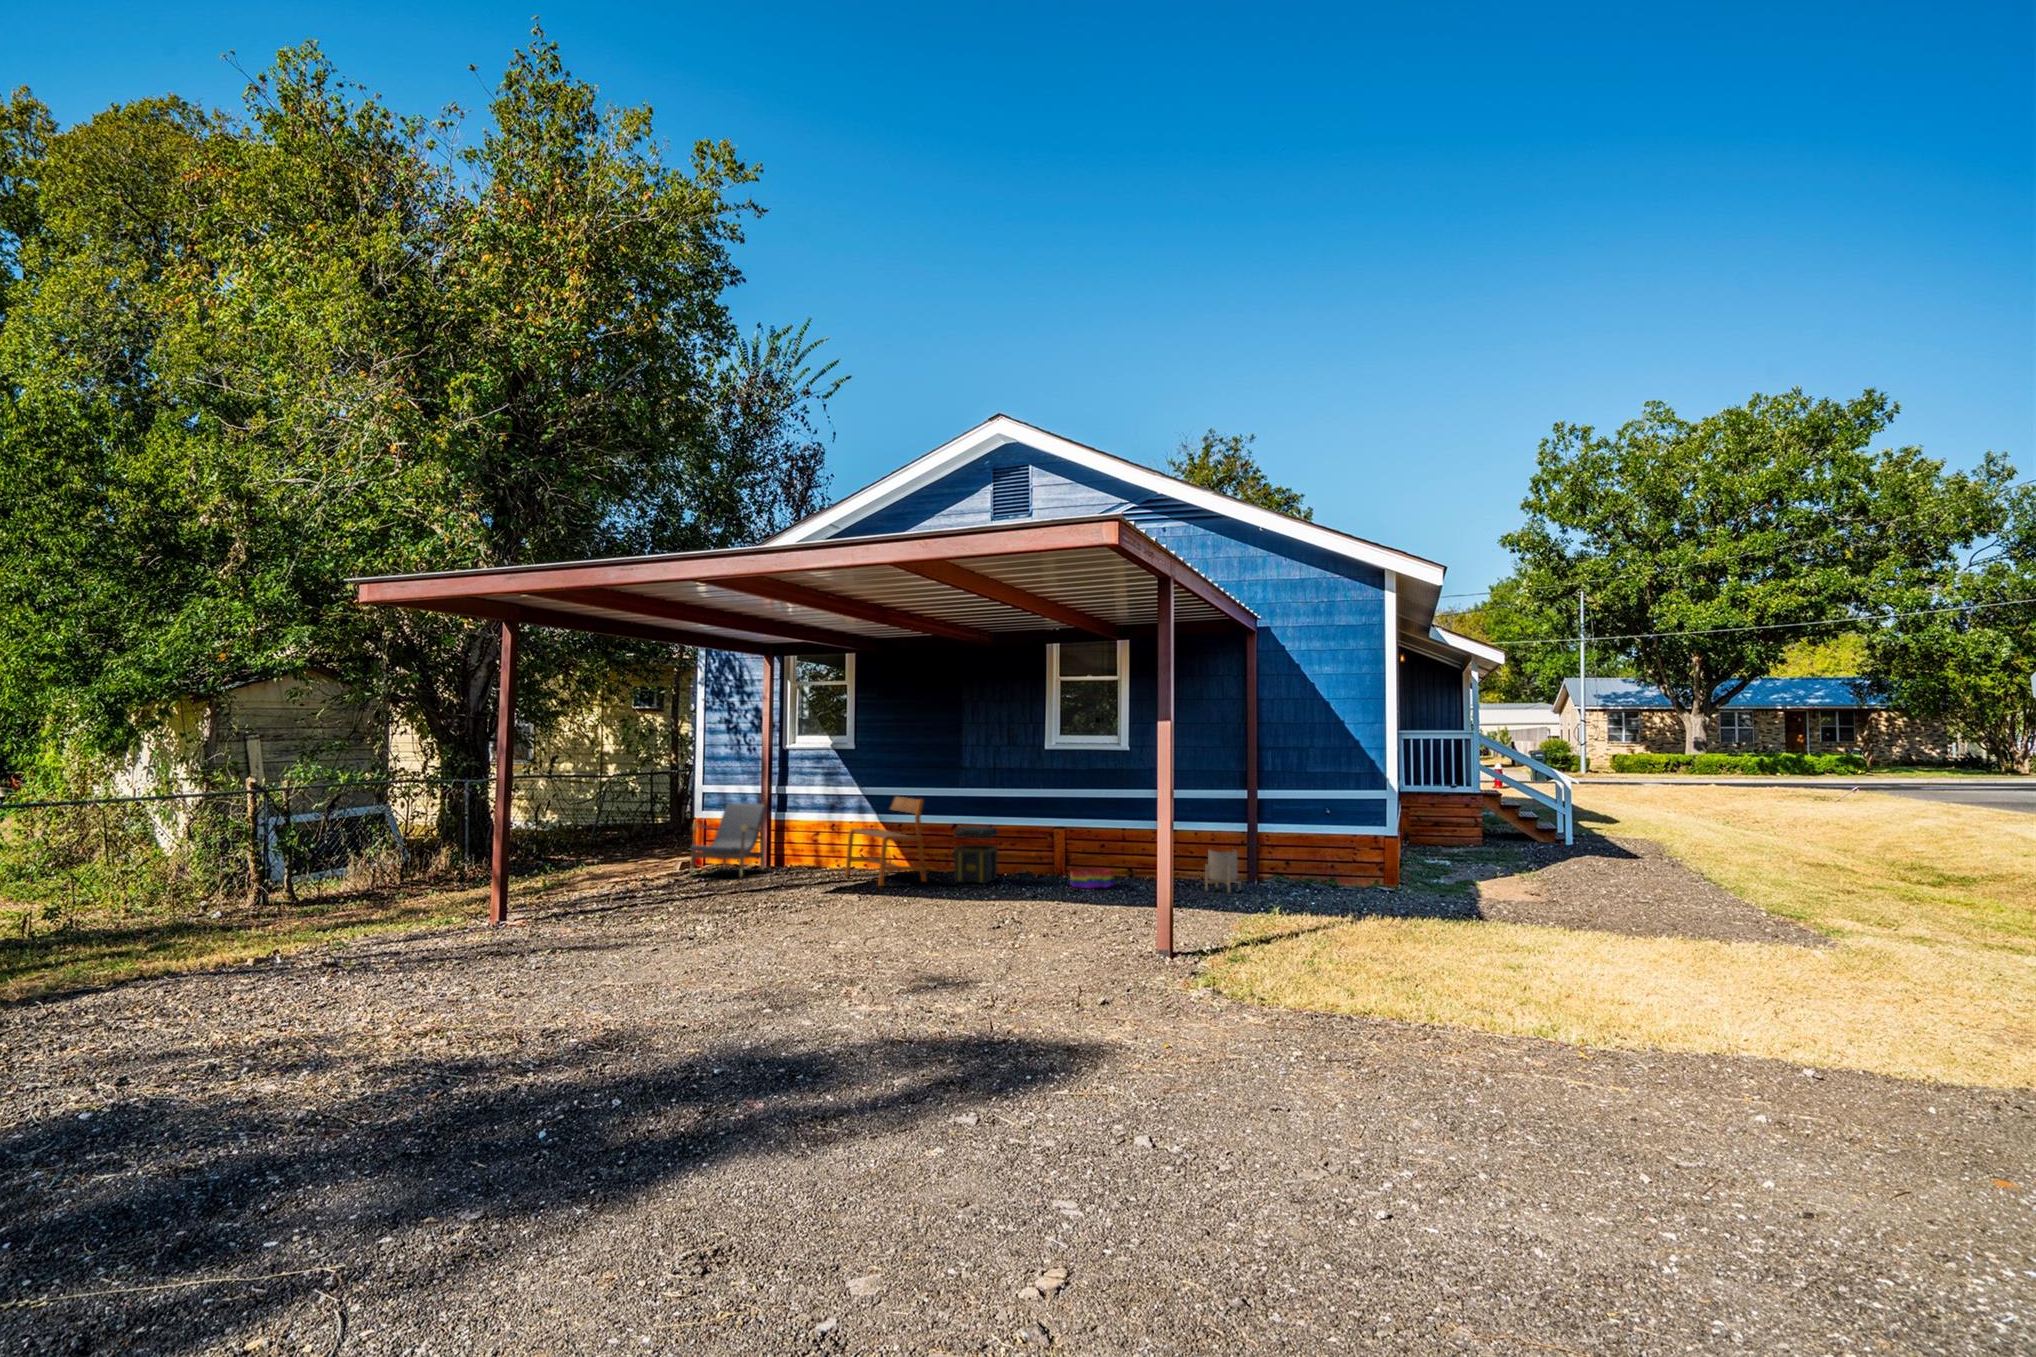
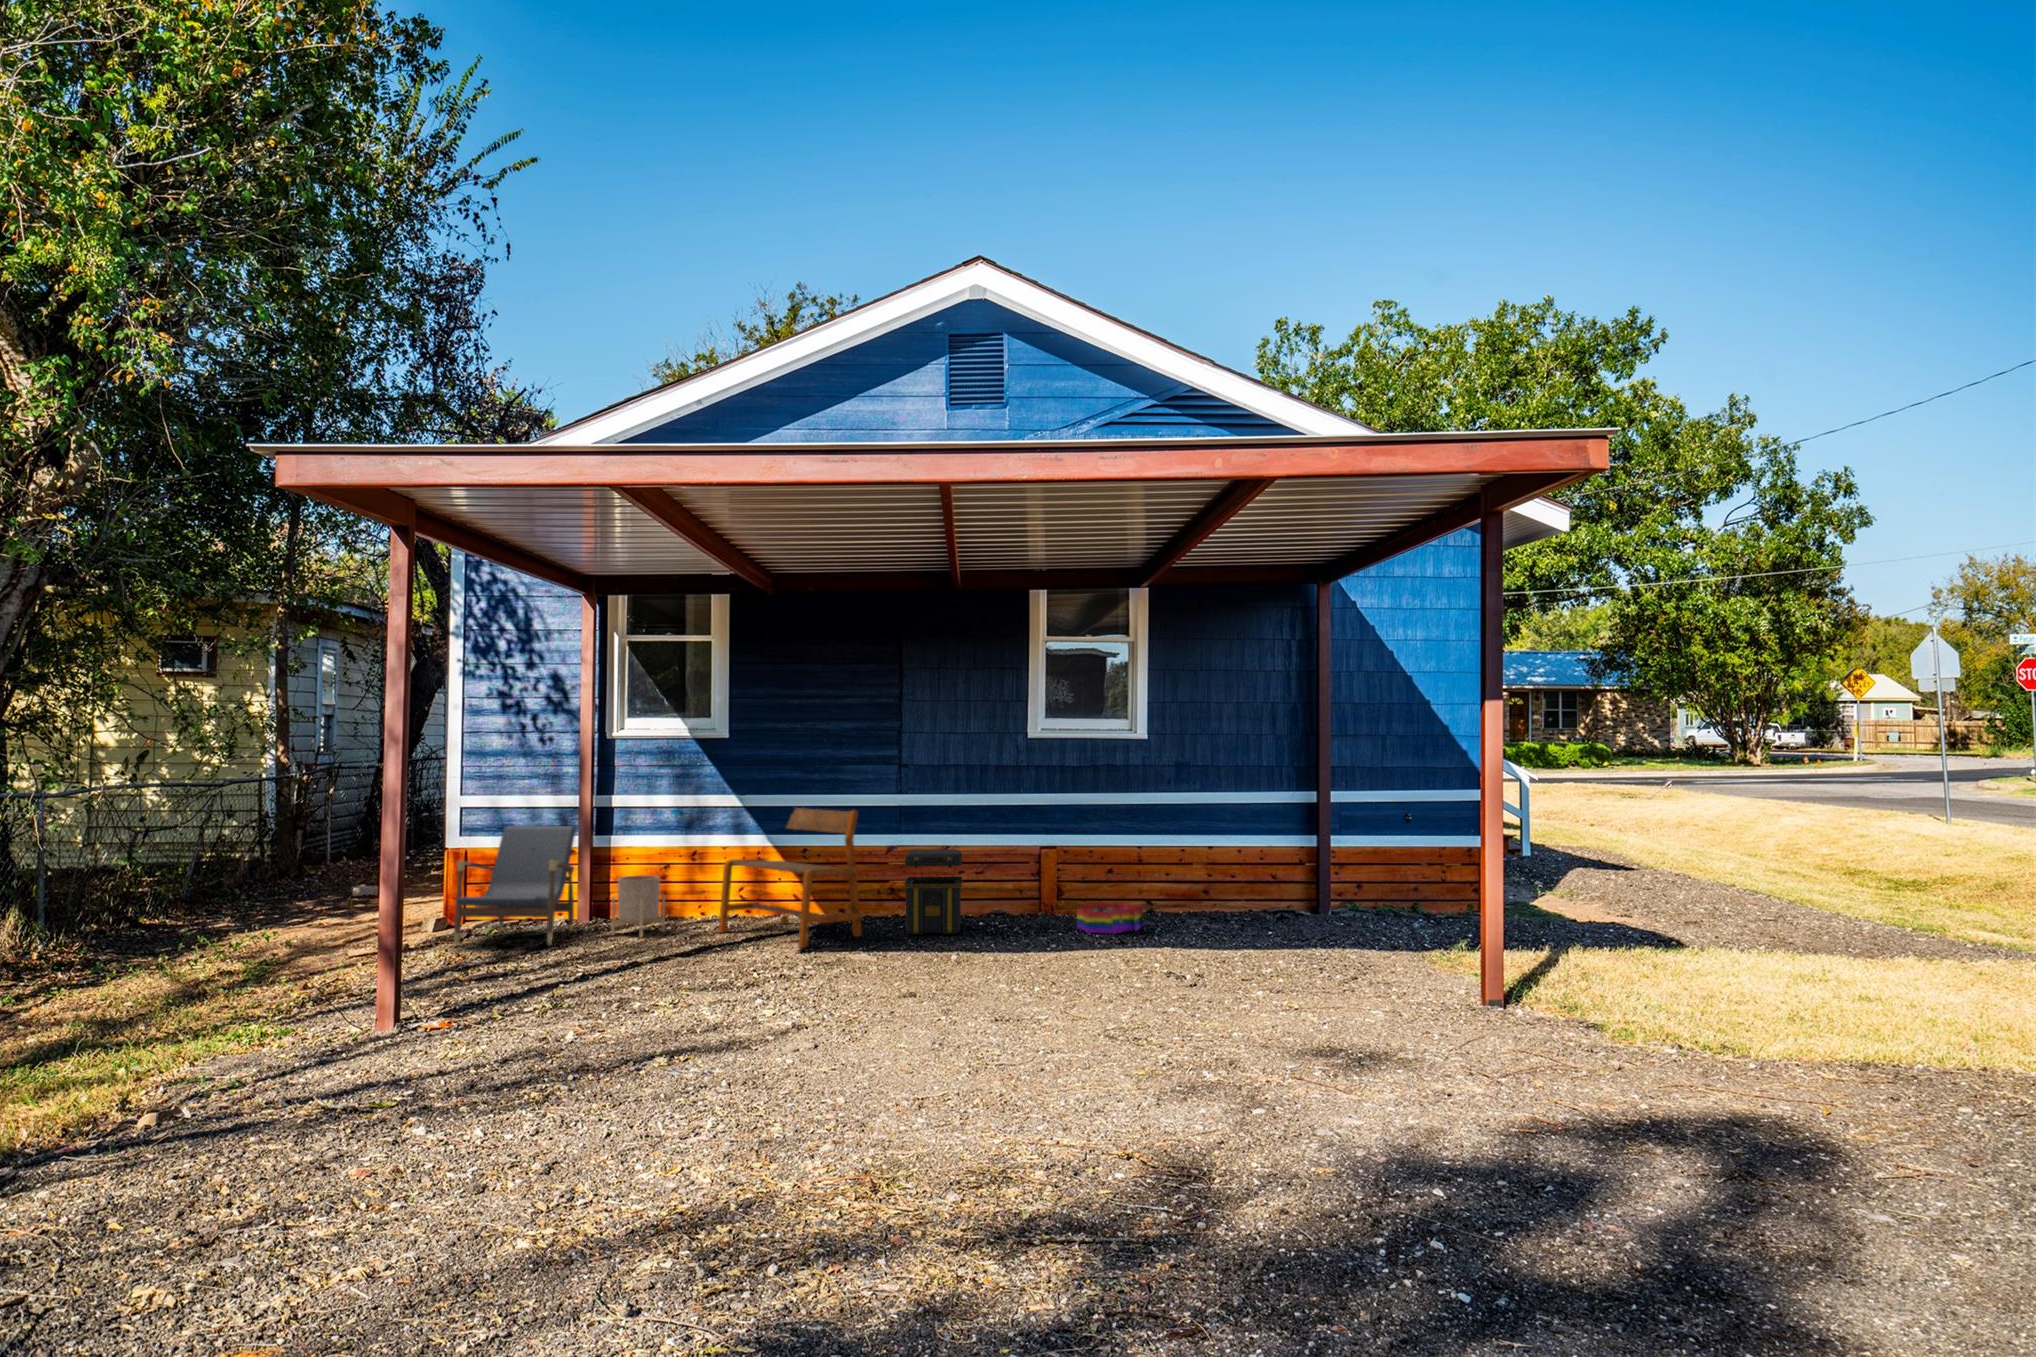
planter: present [1205,849,1240,892] -> present [611,875,665,937]

